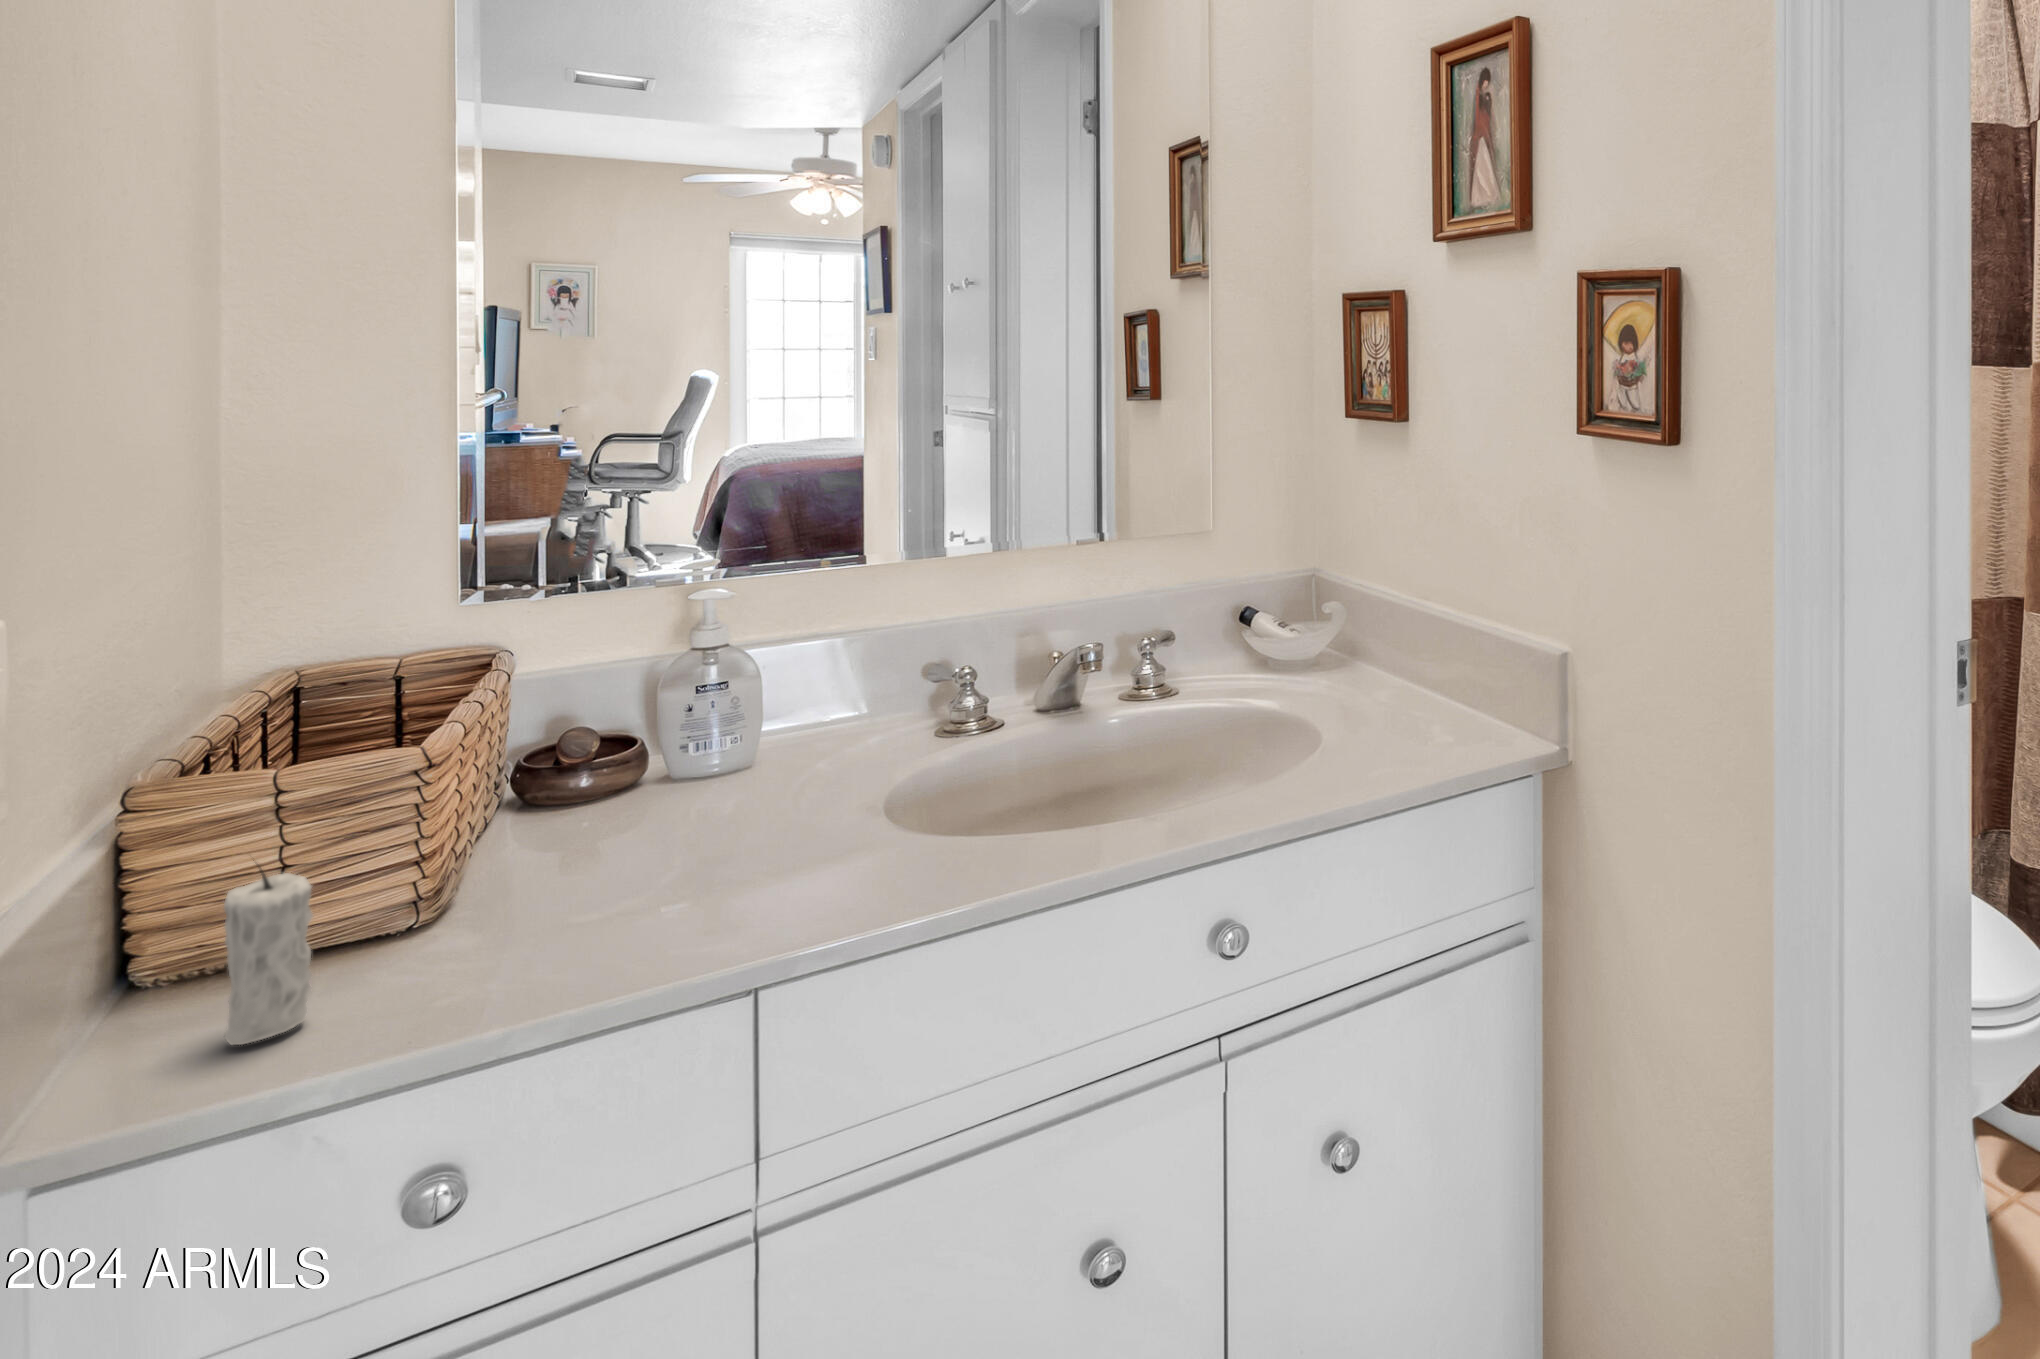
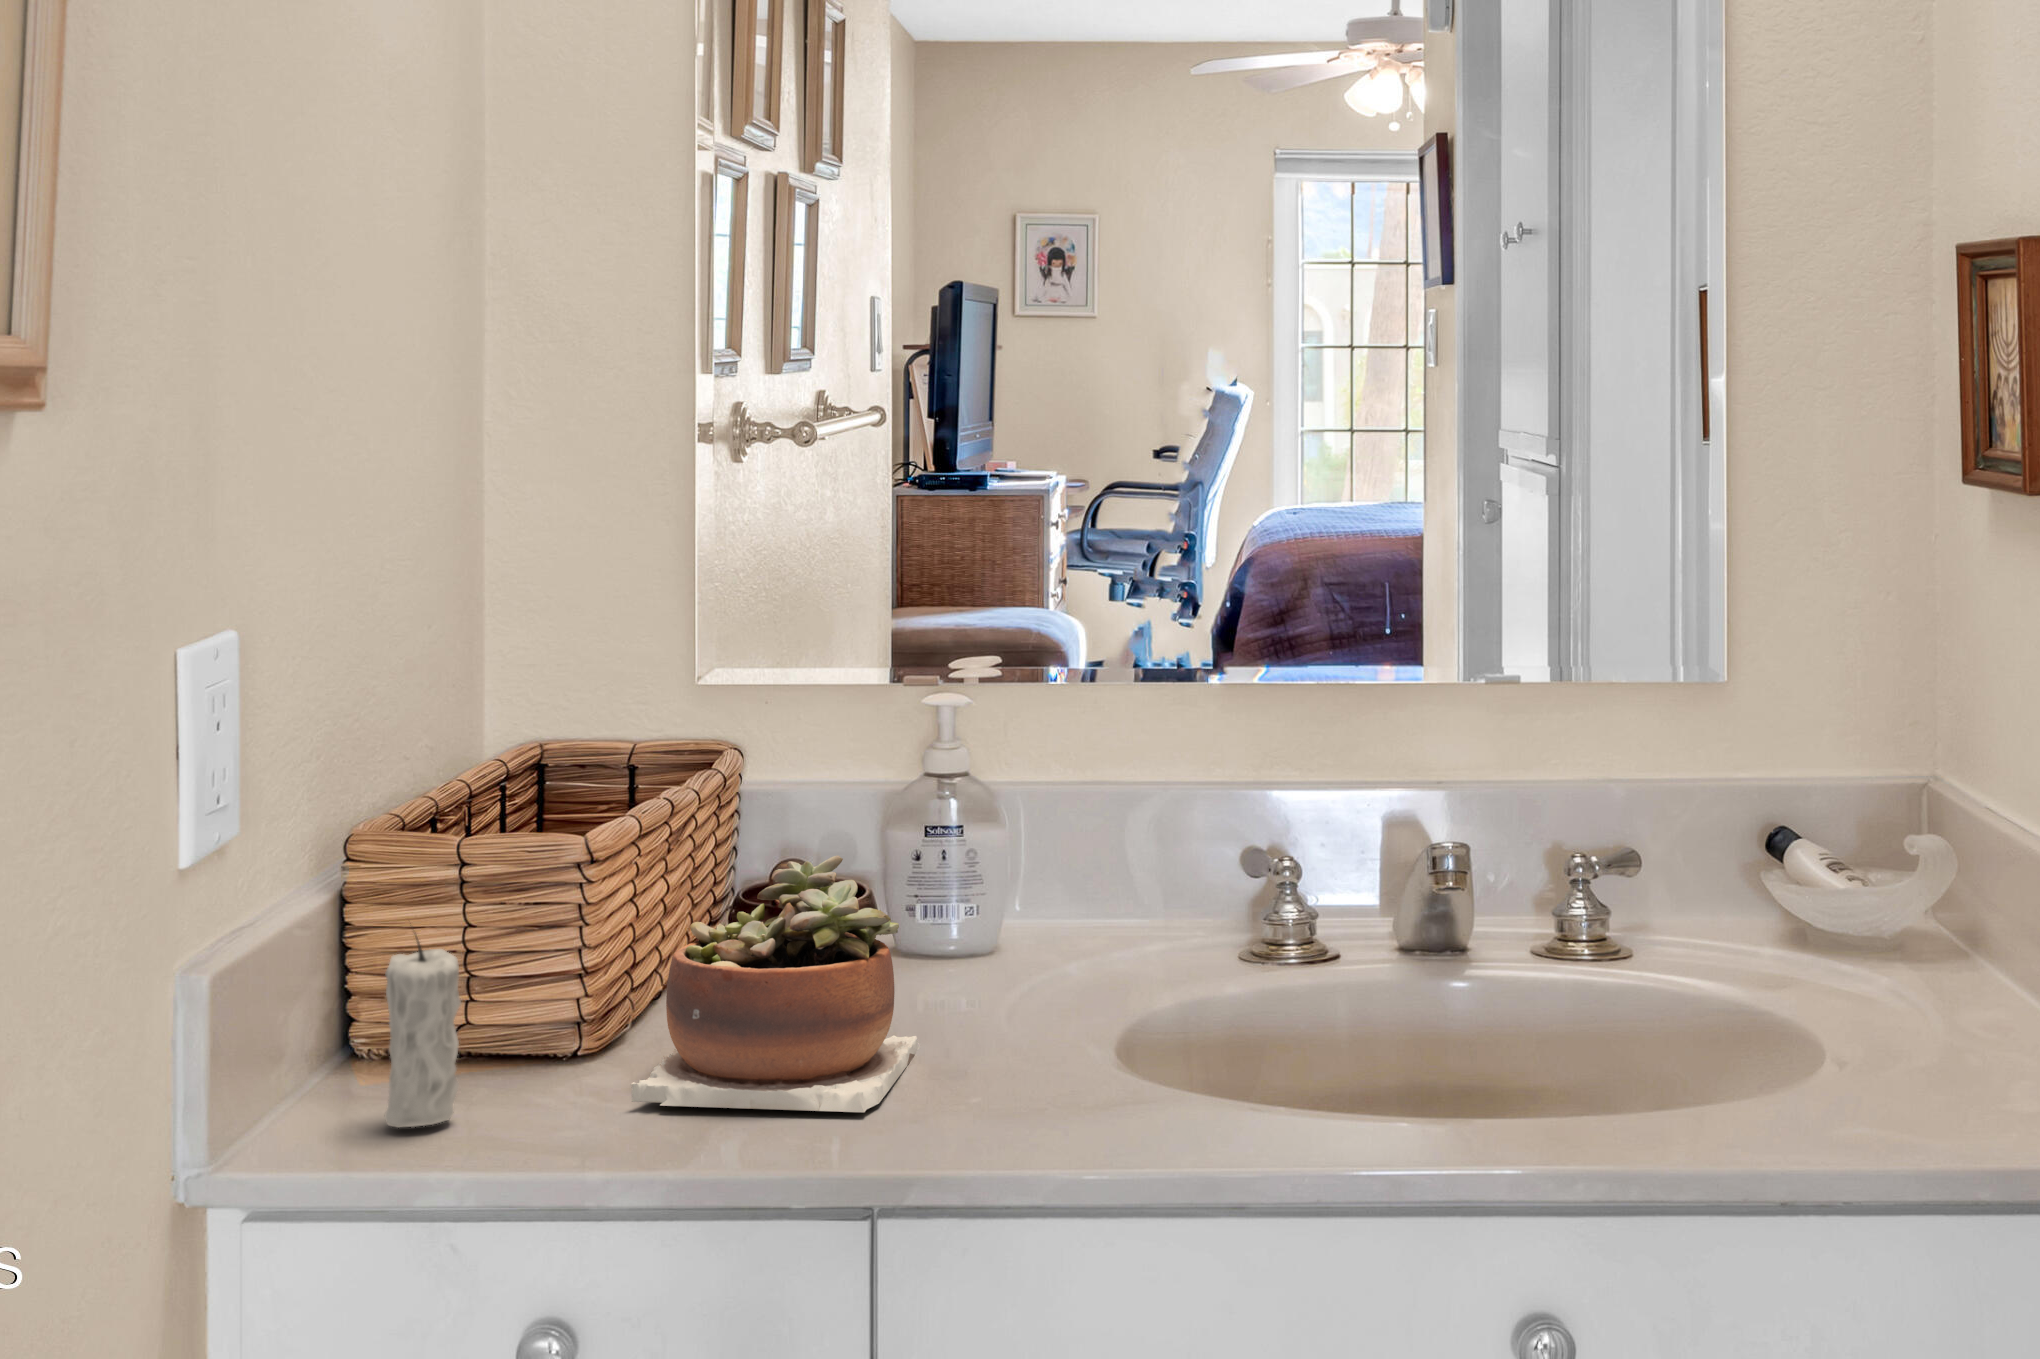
succulent plant: none [499,724,735,957] -> present [631,855,921,1112]

